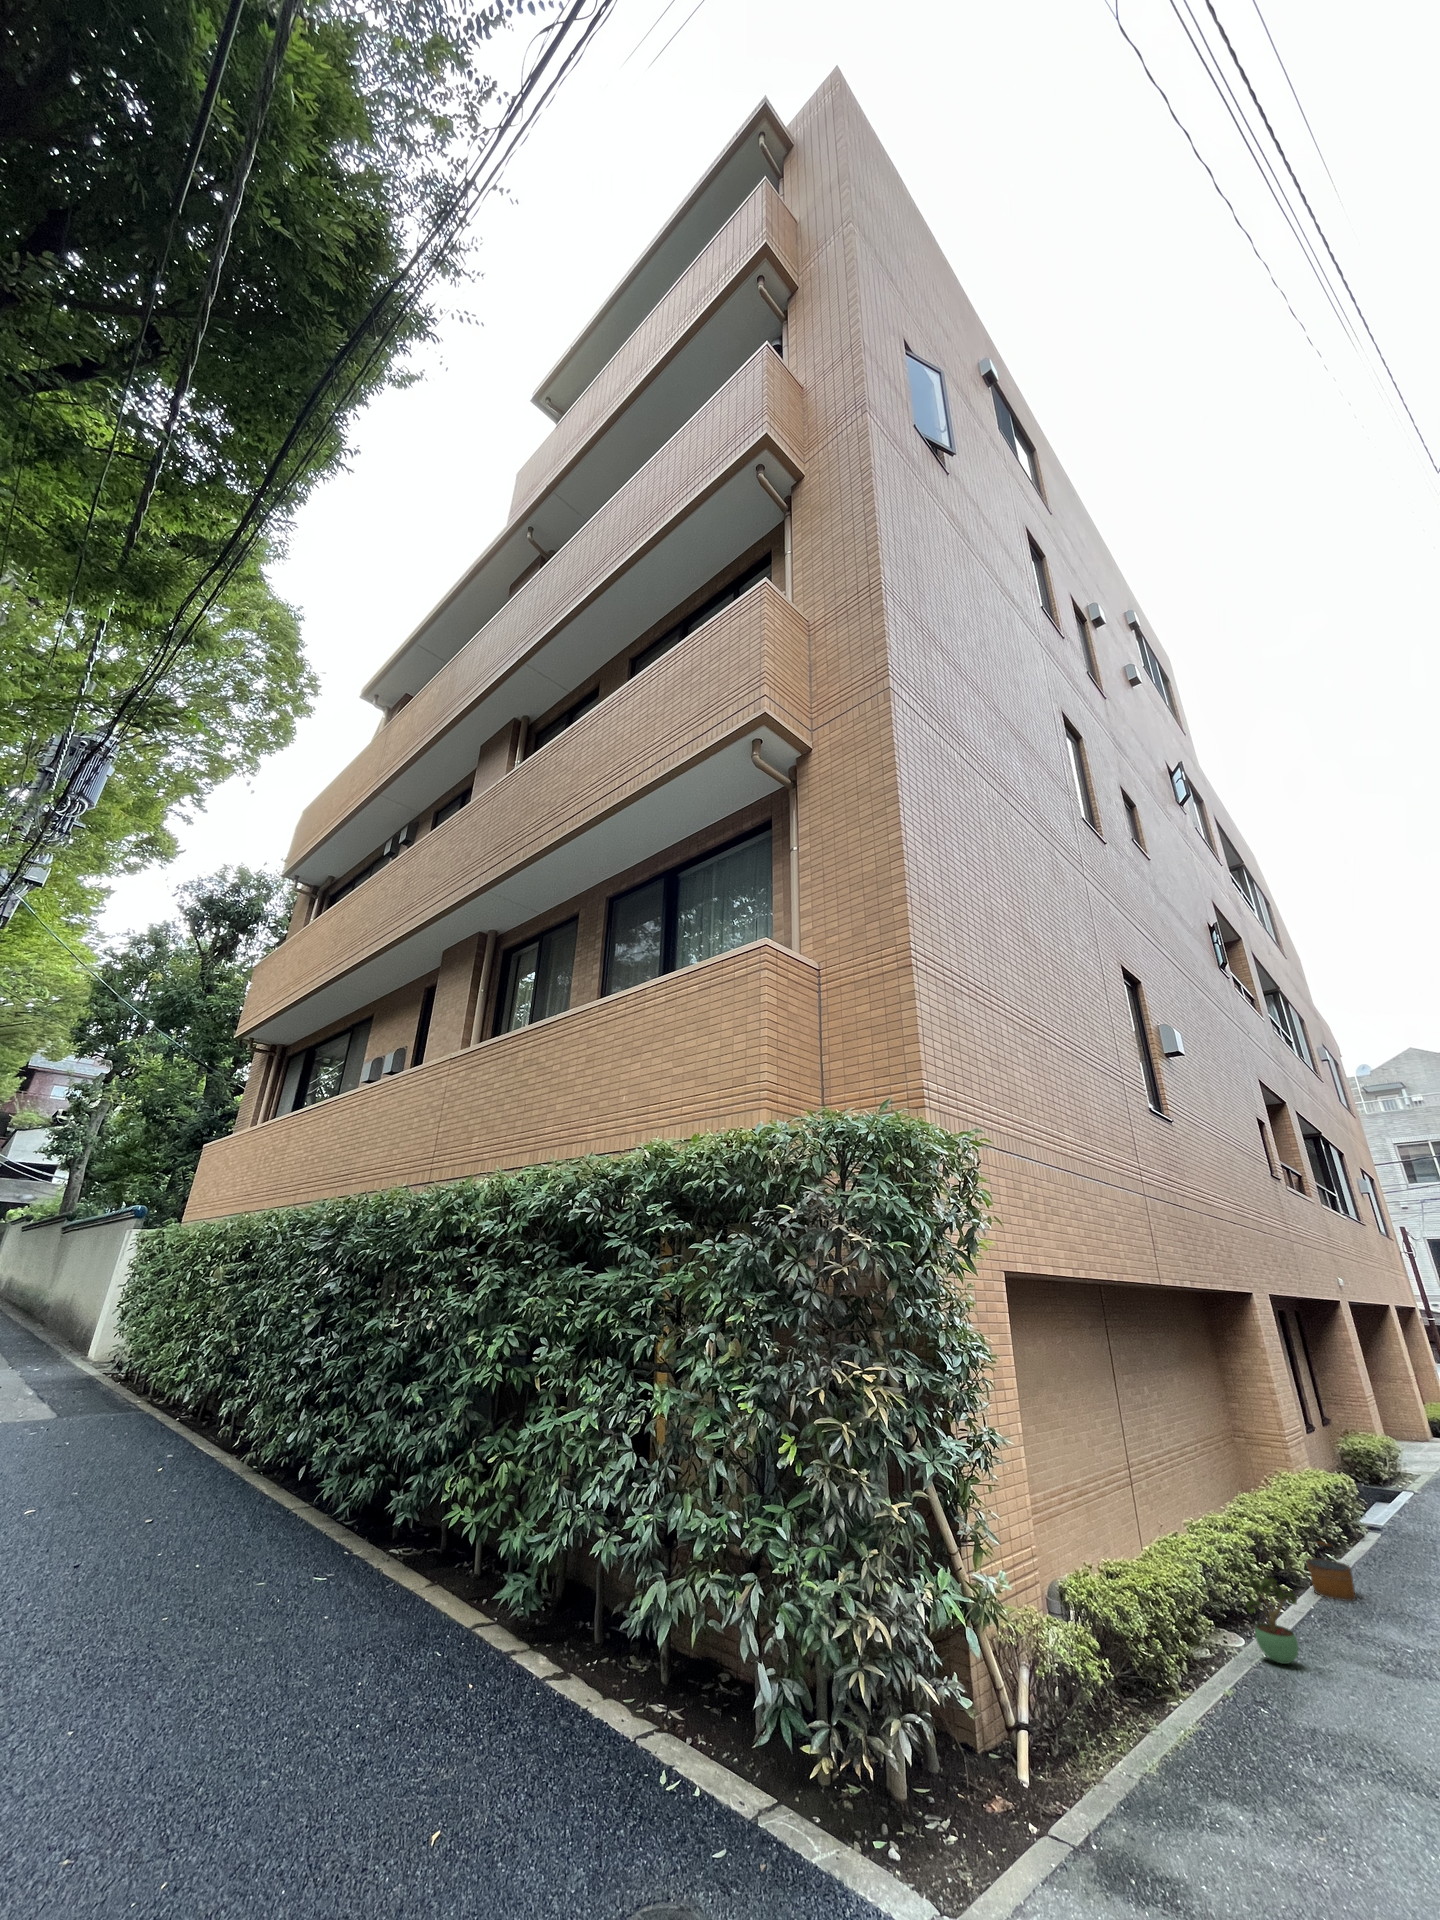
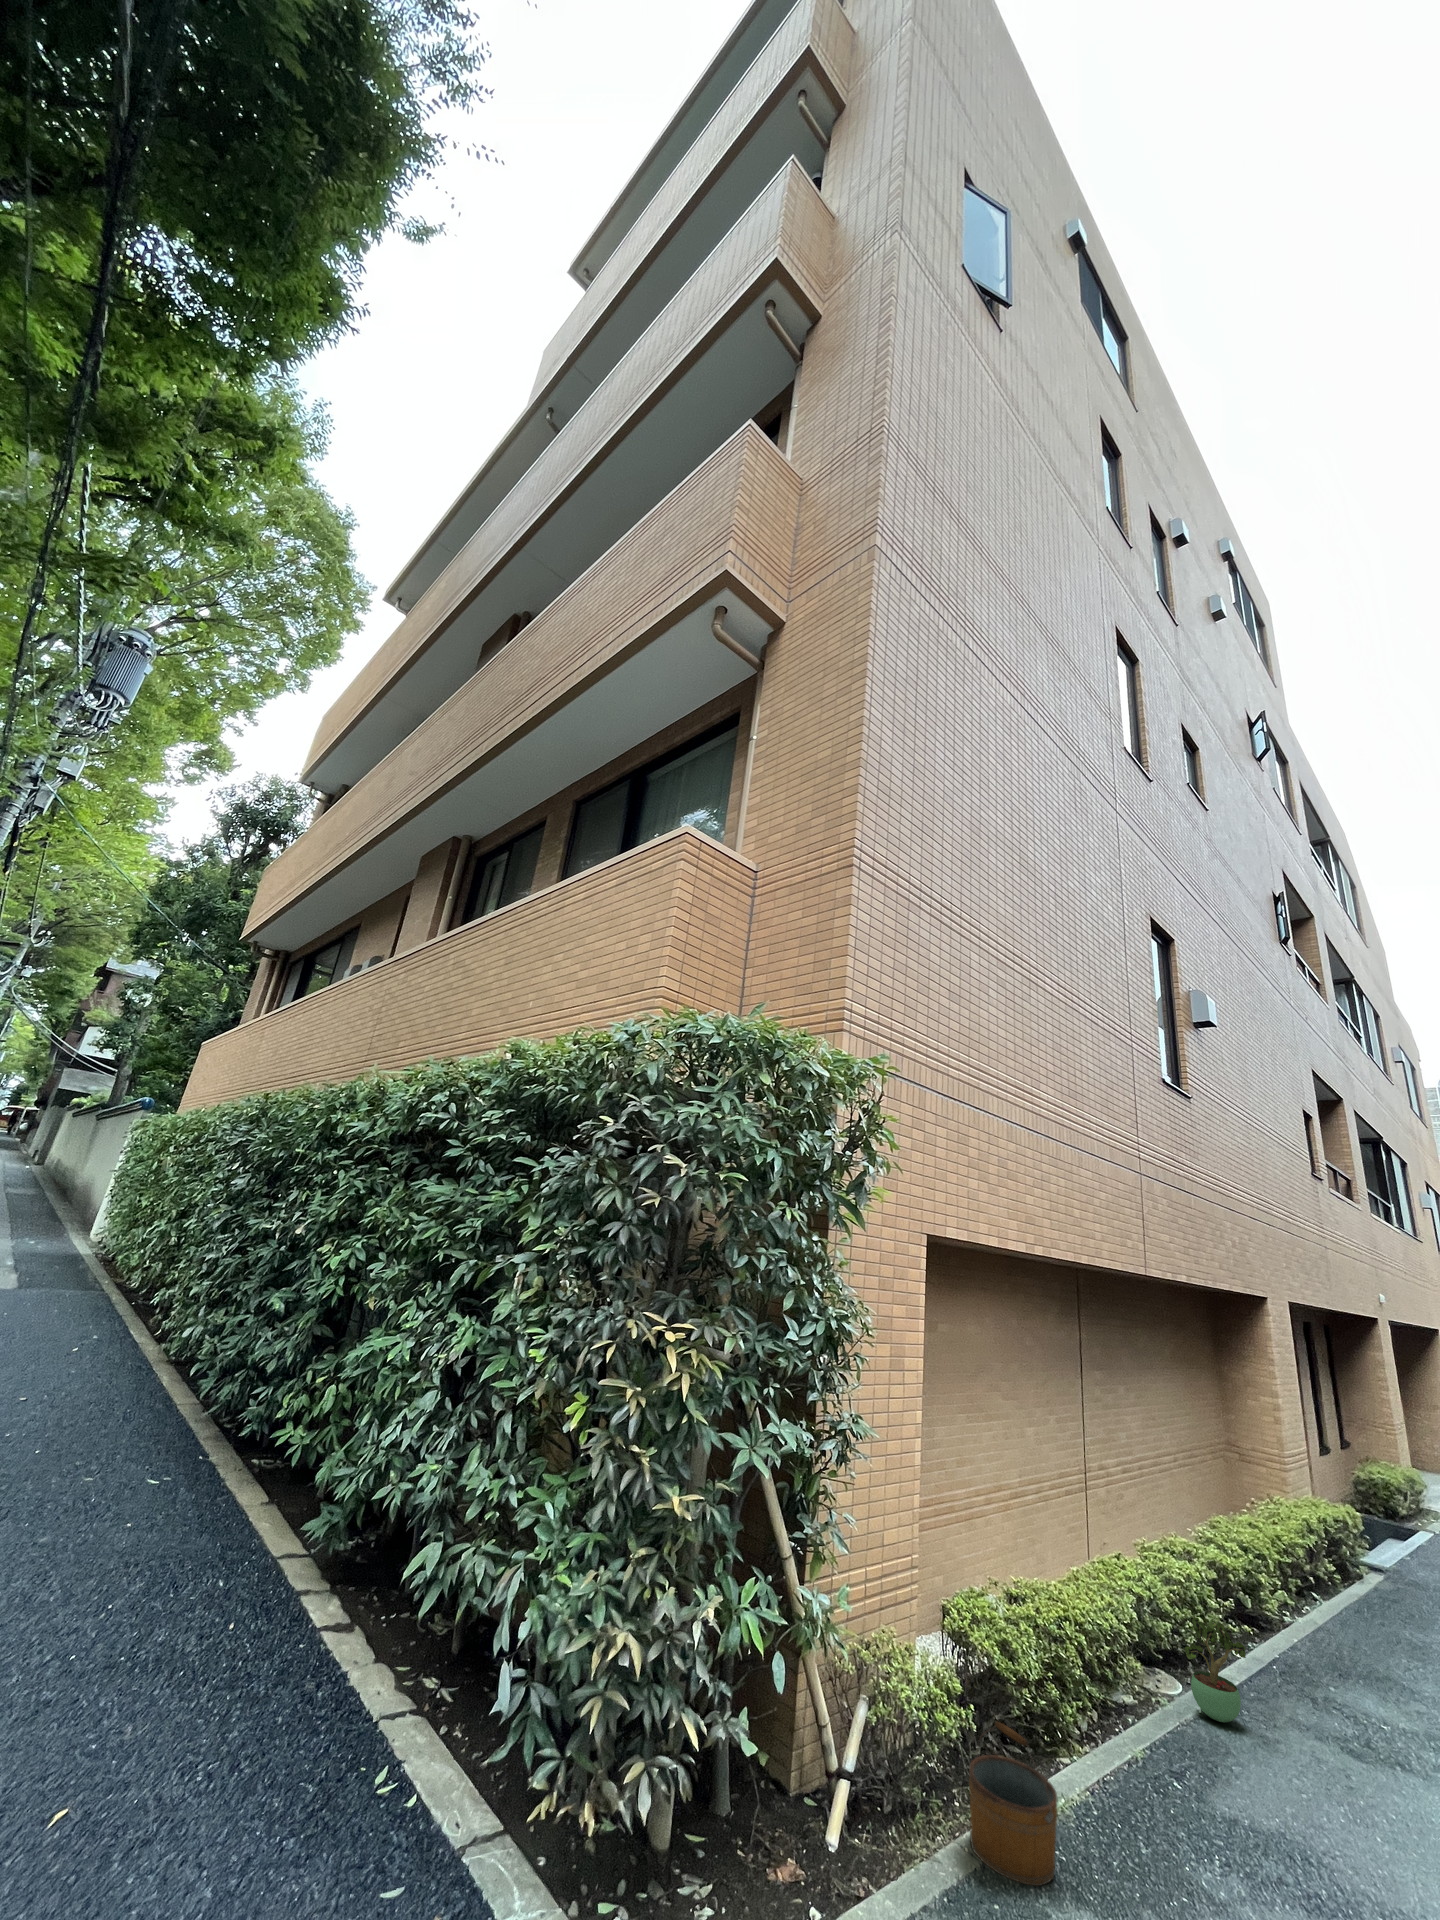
bucket: present [1306,1541,1356,1601] -> present [969,1722,1058,1886]

